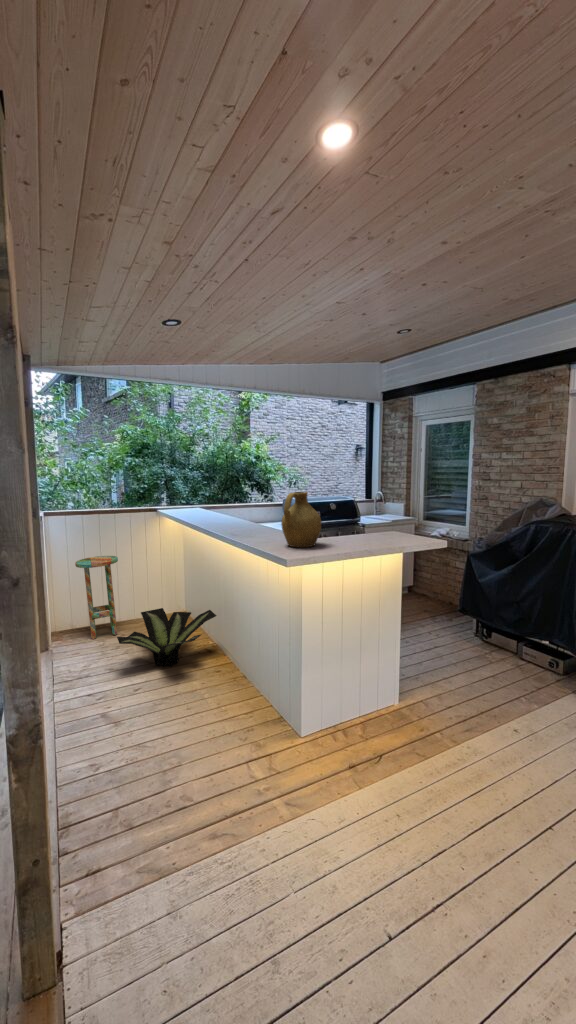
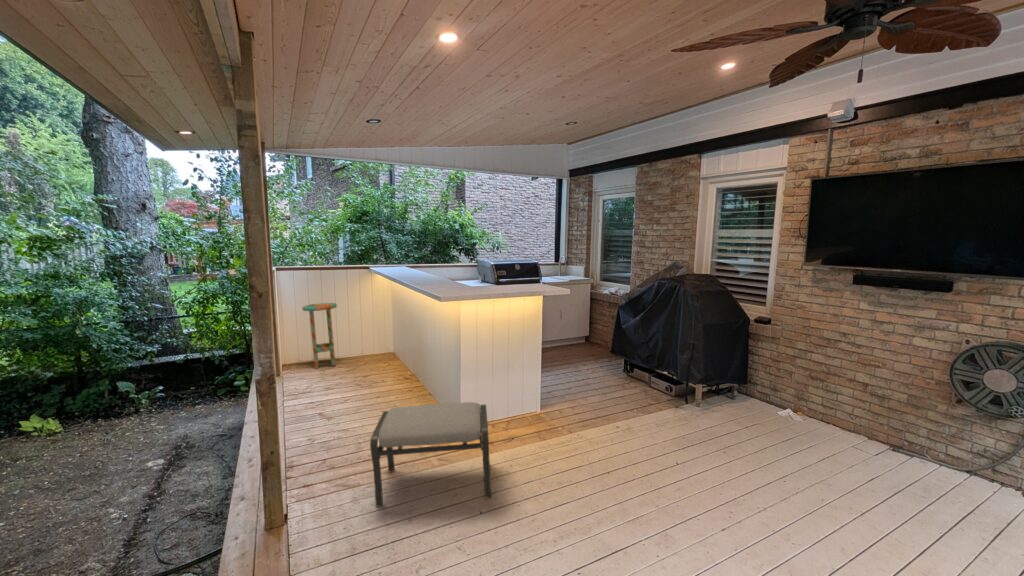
pitcher: present [281,492,321,548] -> none [448,250,477,290]
potted plant: present [117,608,216,667] -> none [333,344,412,387]
ottoman: none [200,723,393,923] -> present [370,402,491,506]

